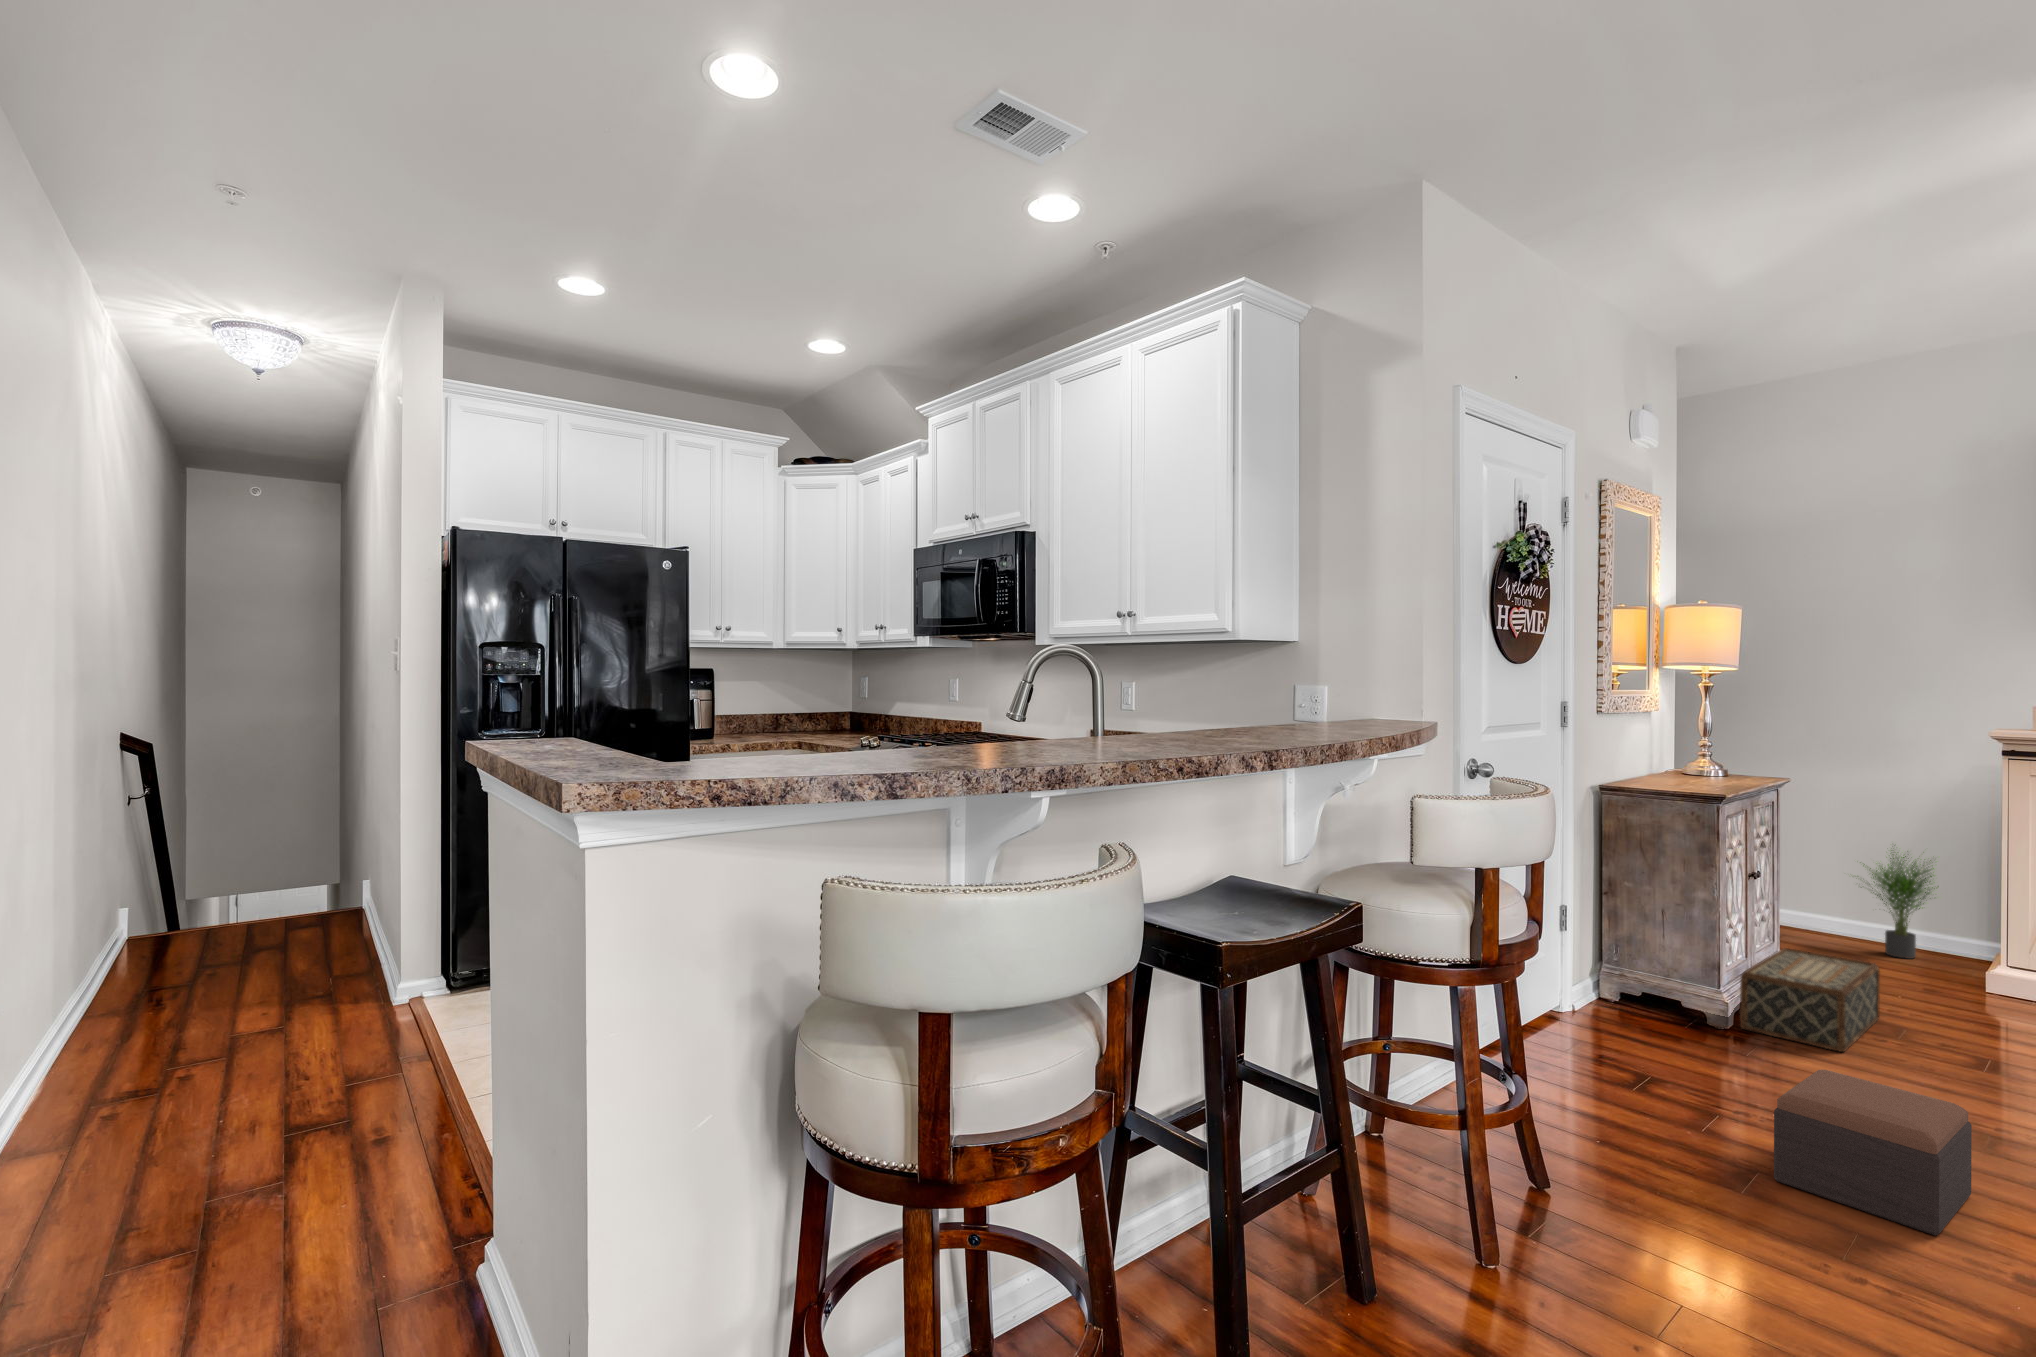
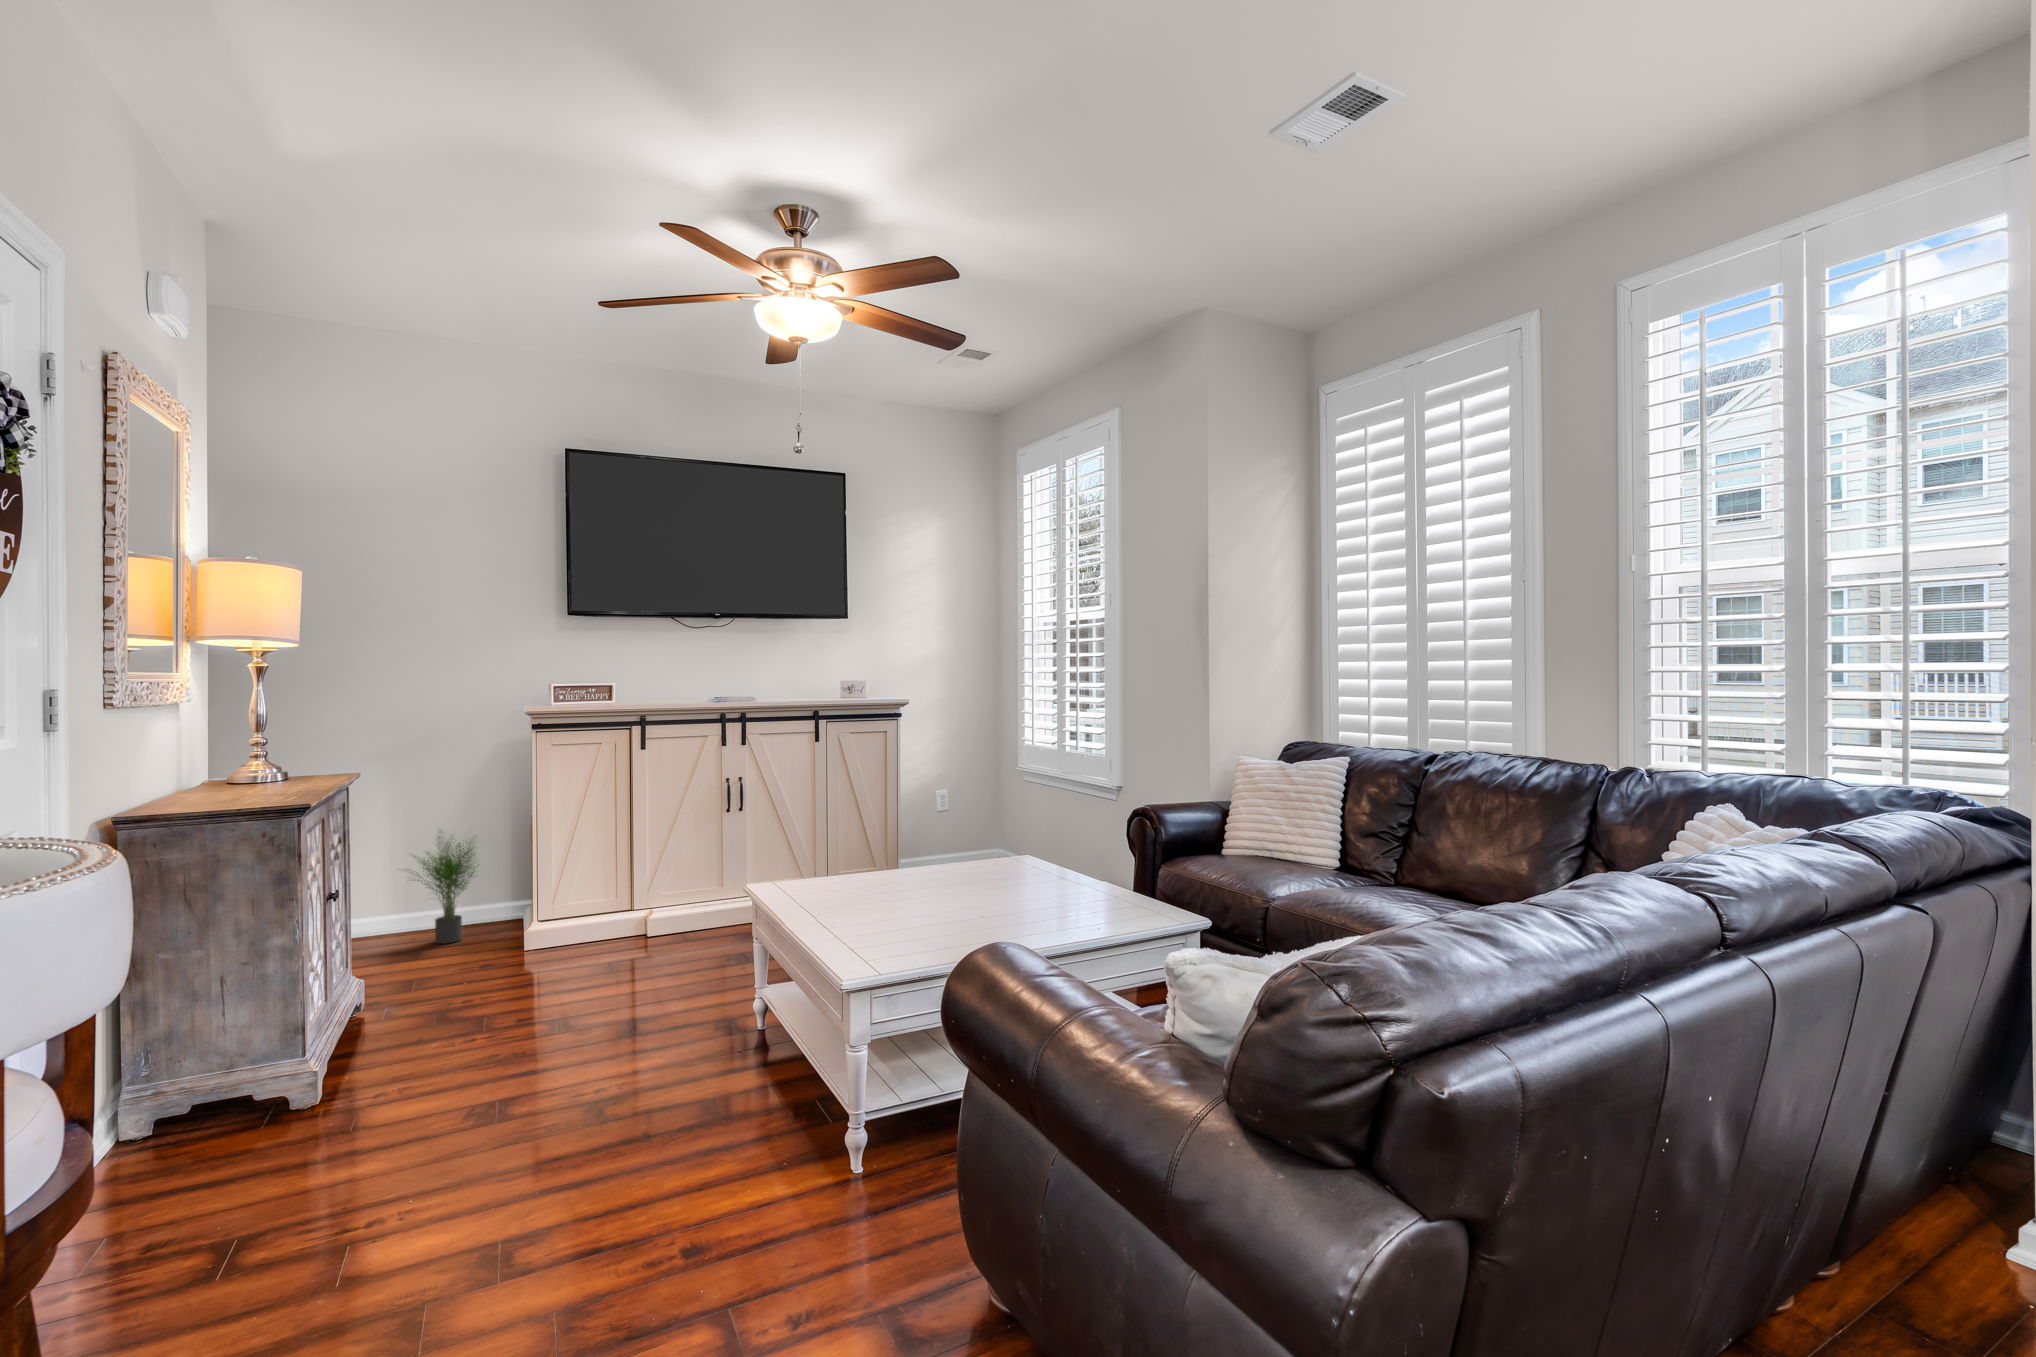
woven basket: present [1740,948,1880,1052] -> none [330,962,464,1097]
footstool: present [1774,1070,1972,1235] -> none [458,1103,637,1311]

